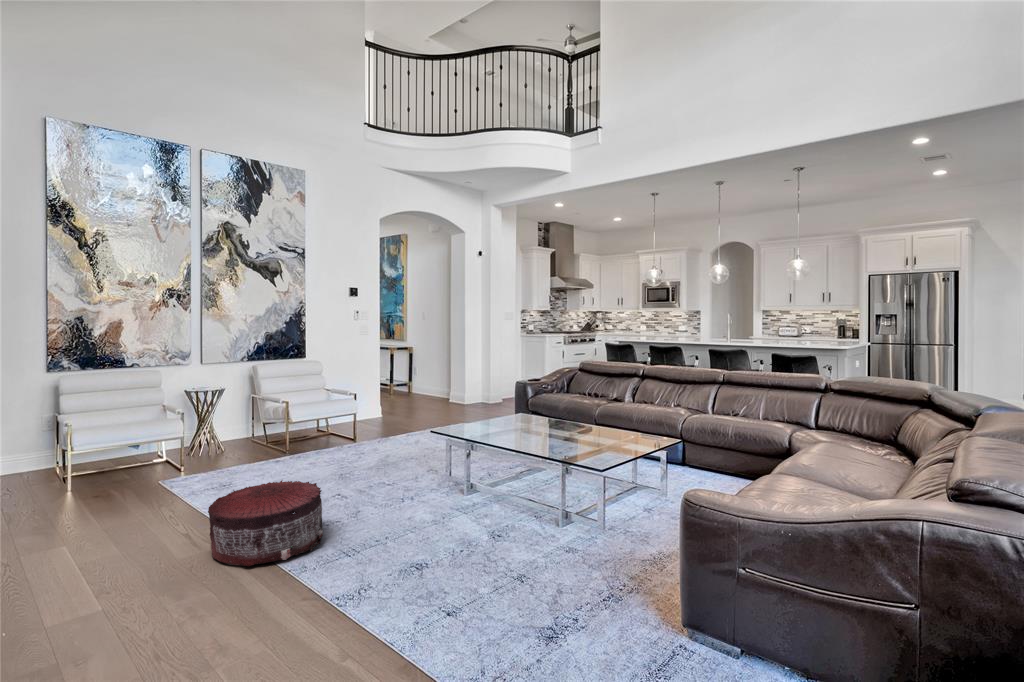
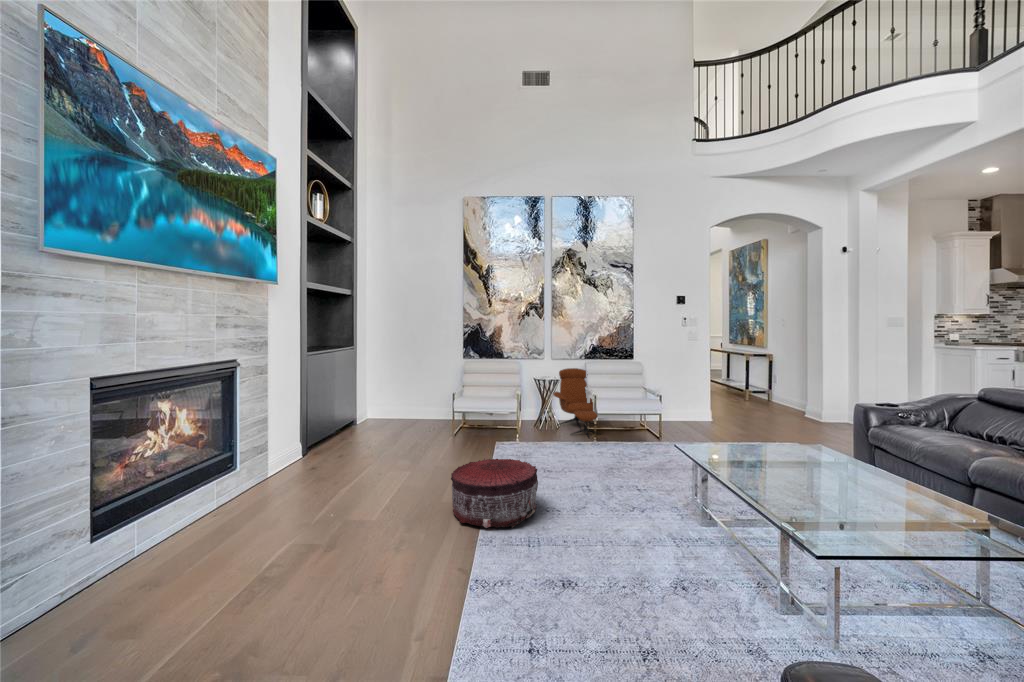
lounge chair: none [213,373,290,455] -> present [553,368,600,437]

